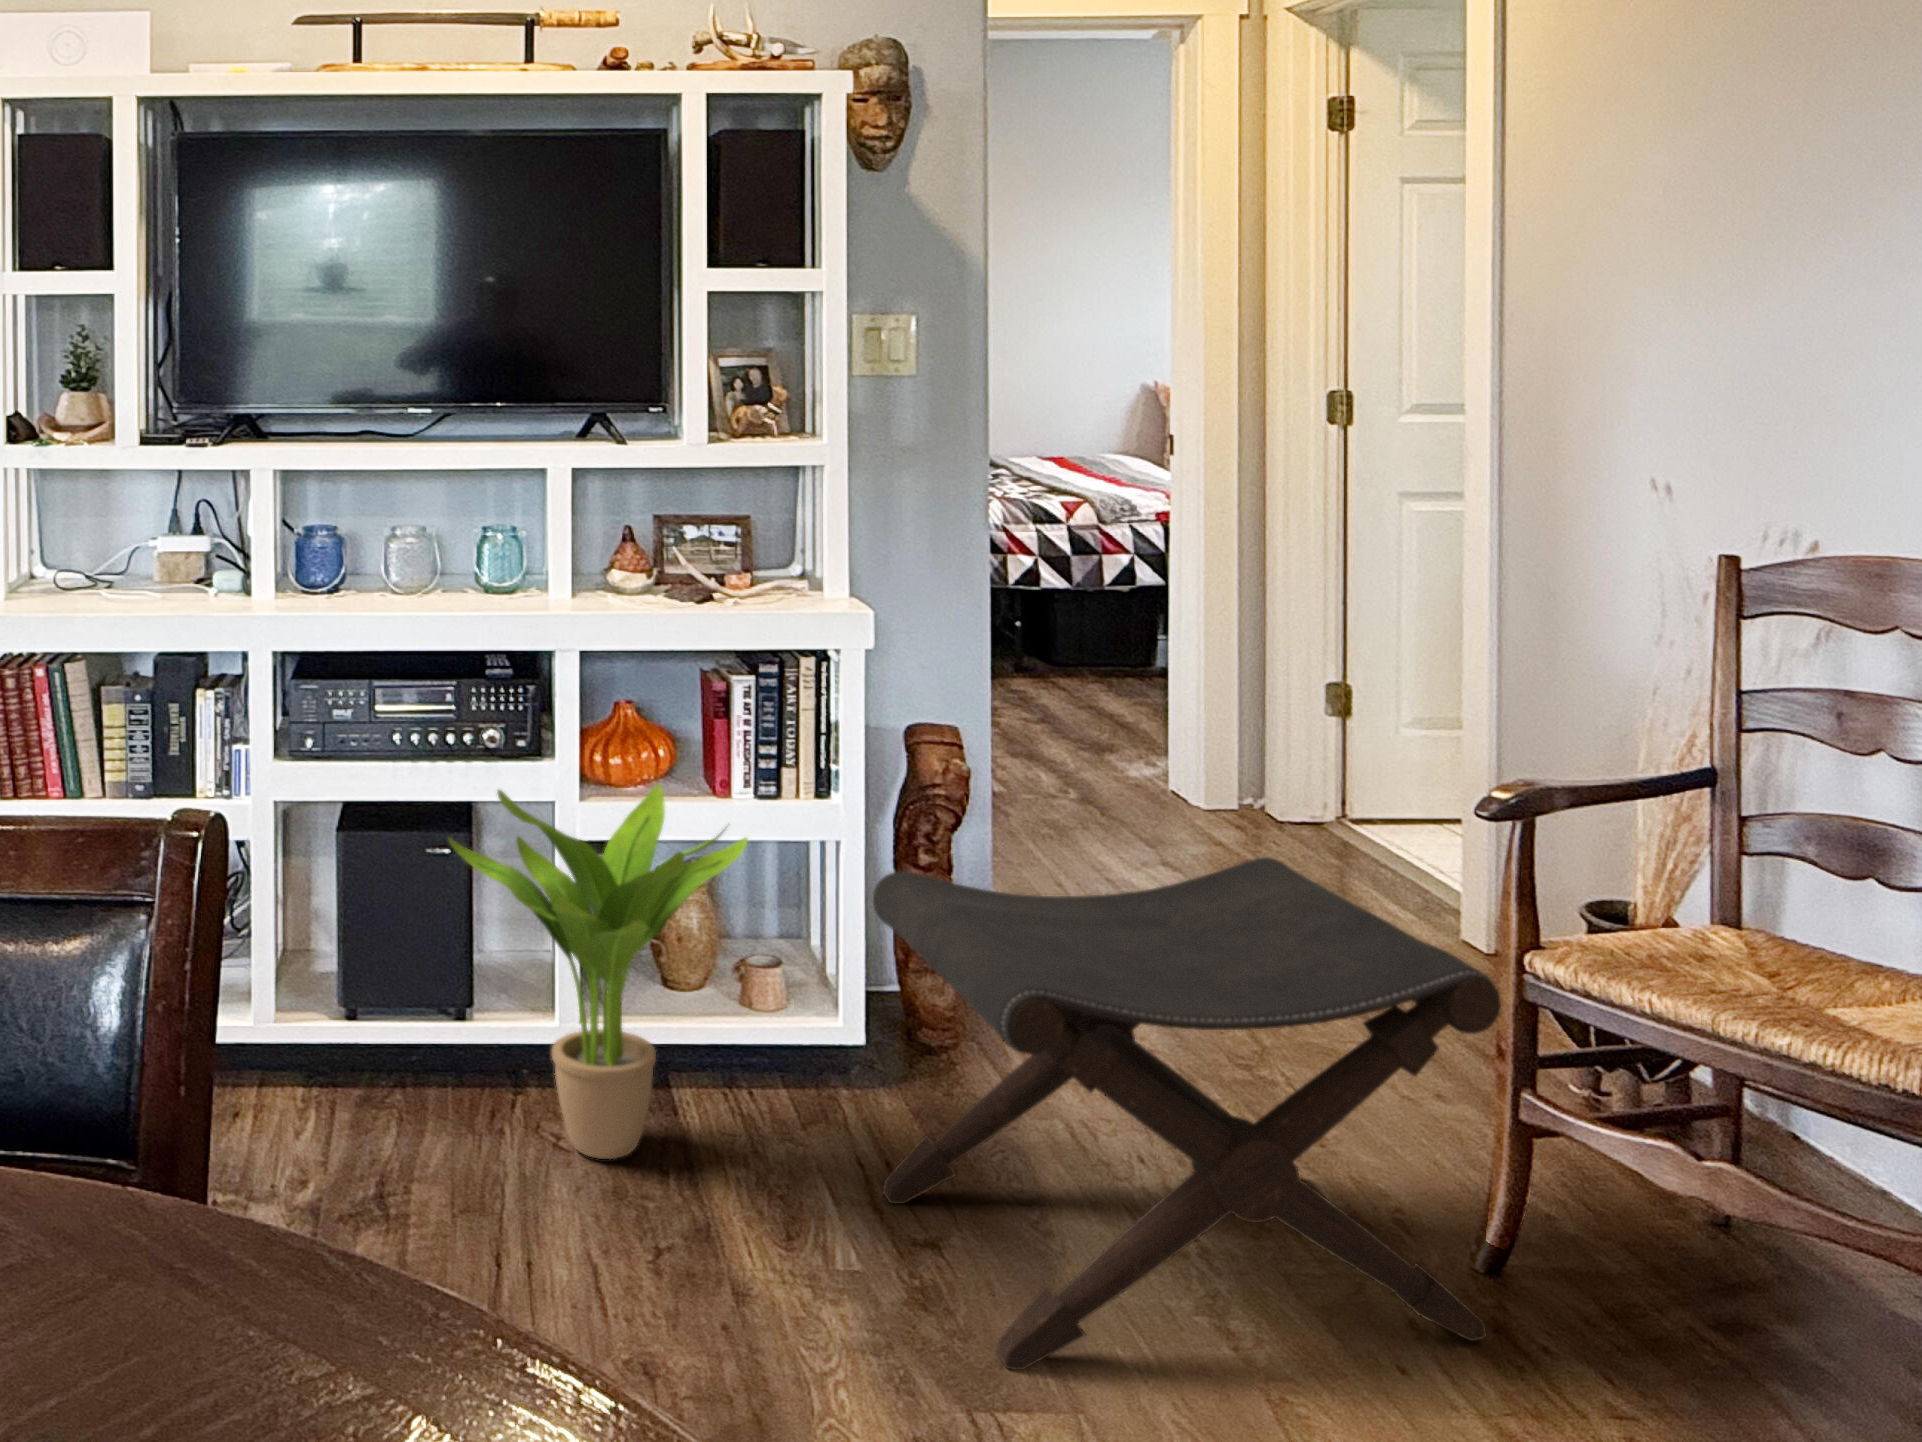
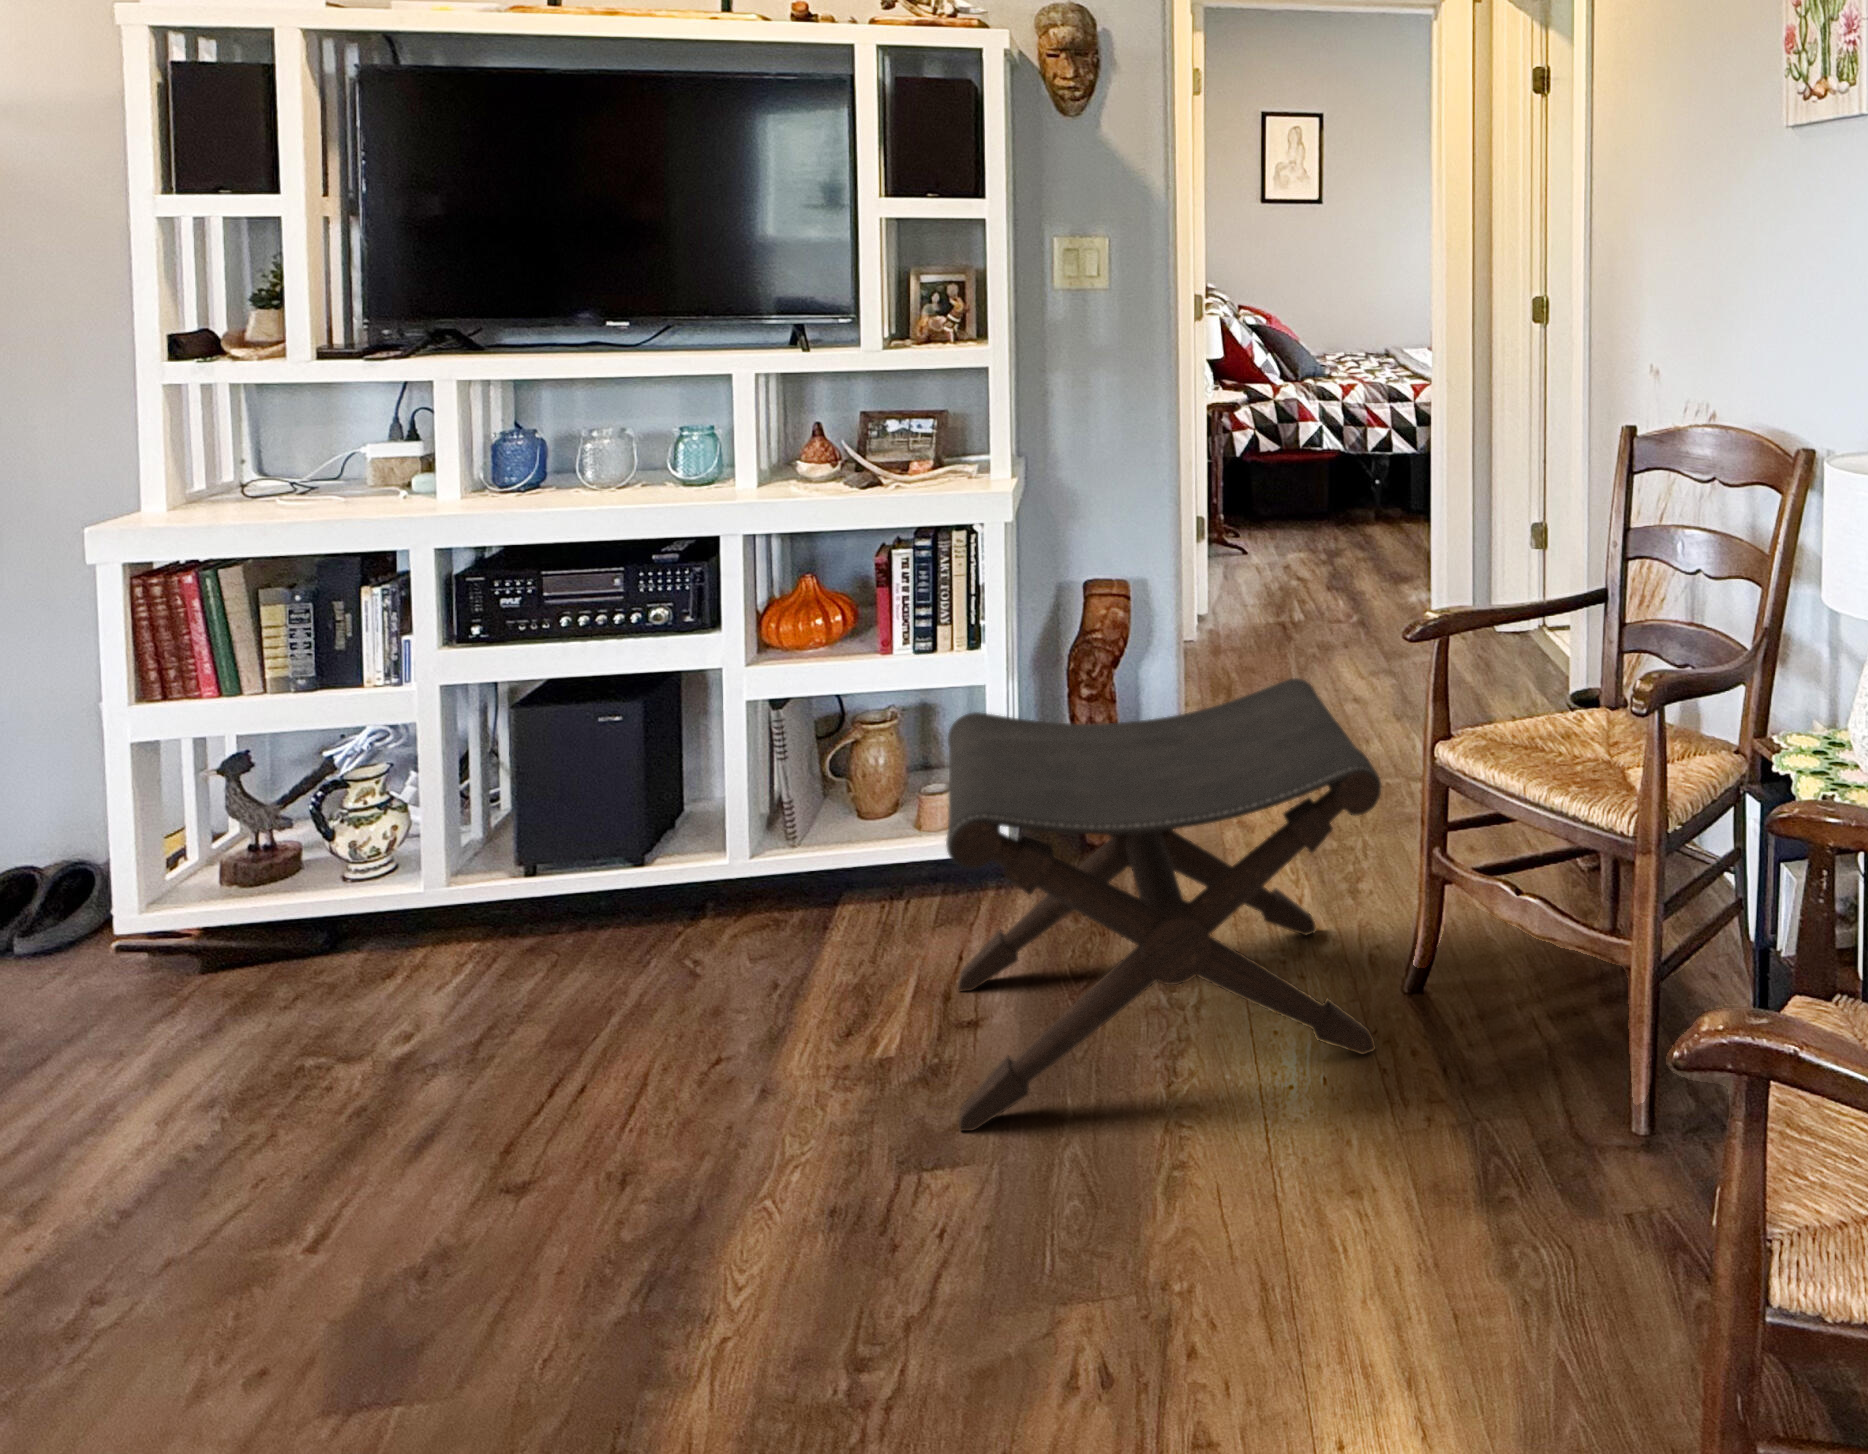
potted plant: present [448,785,748,1159] -> none [583,648,883,980]

